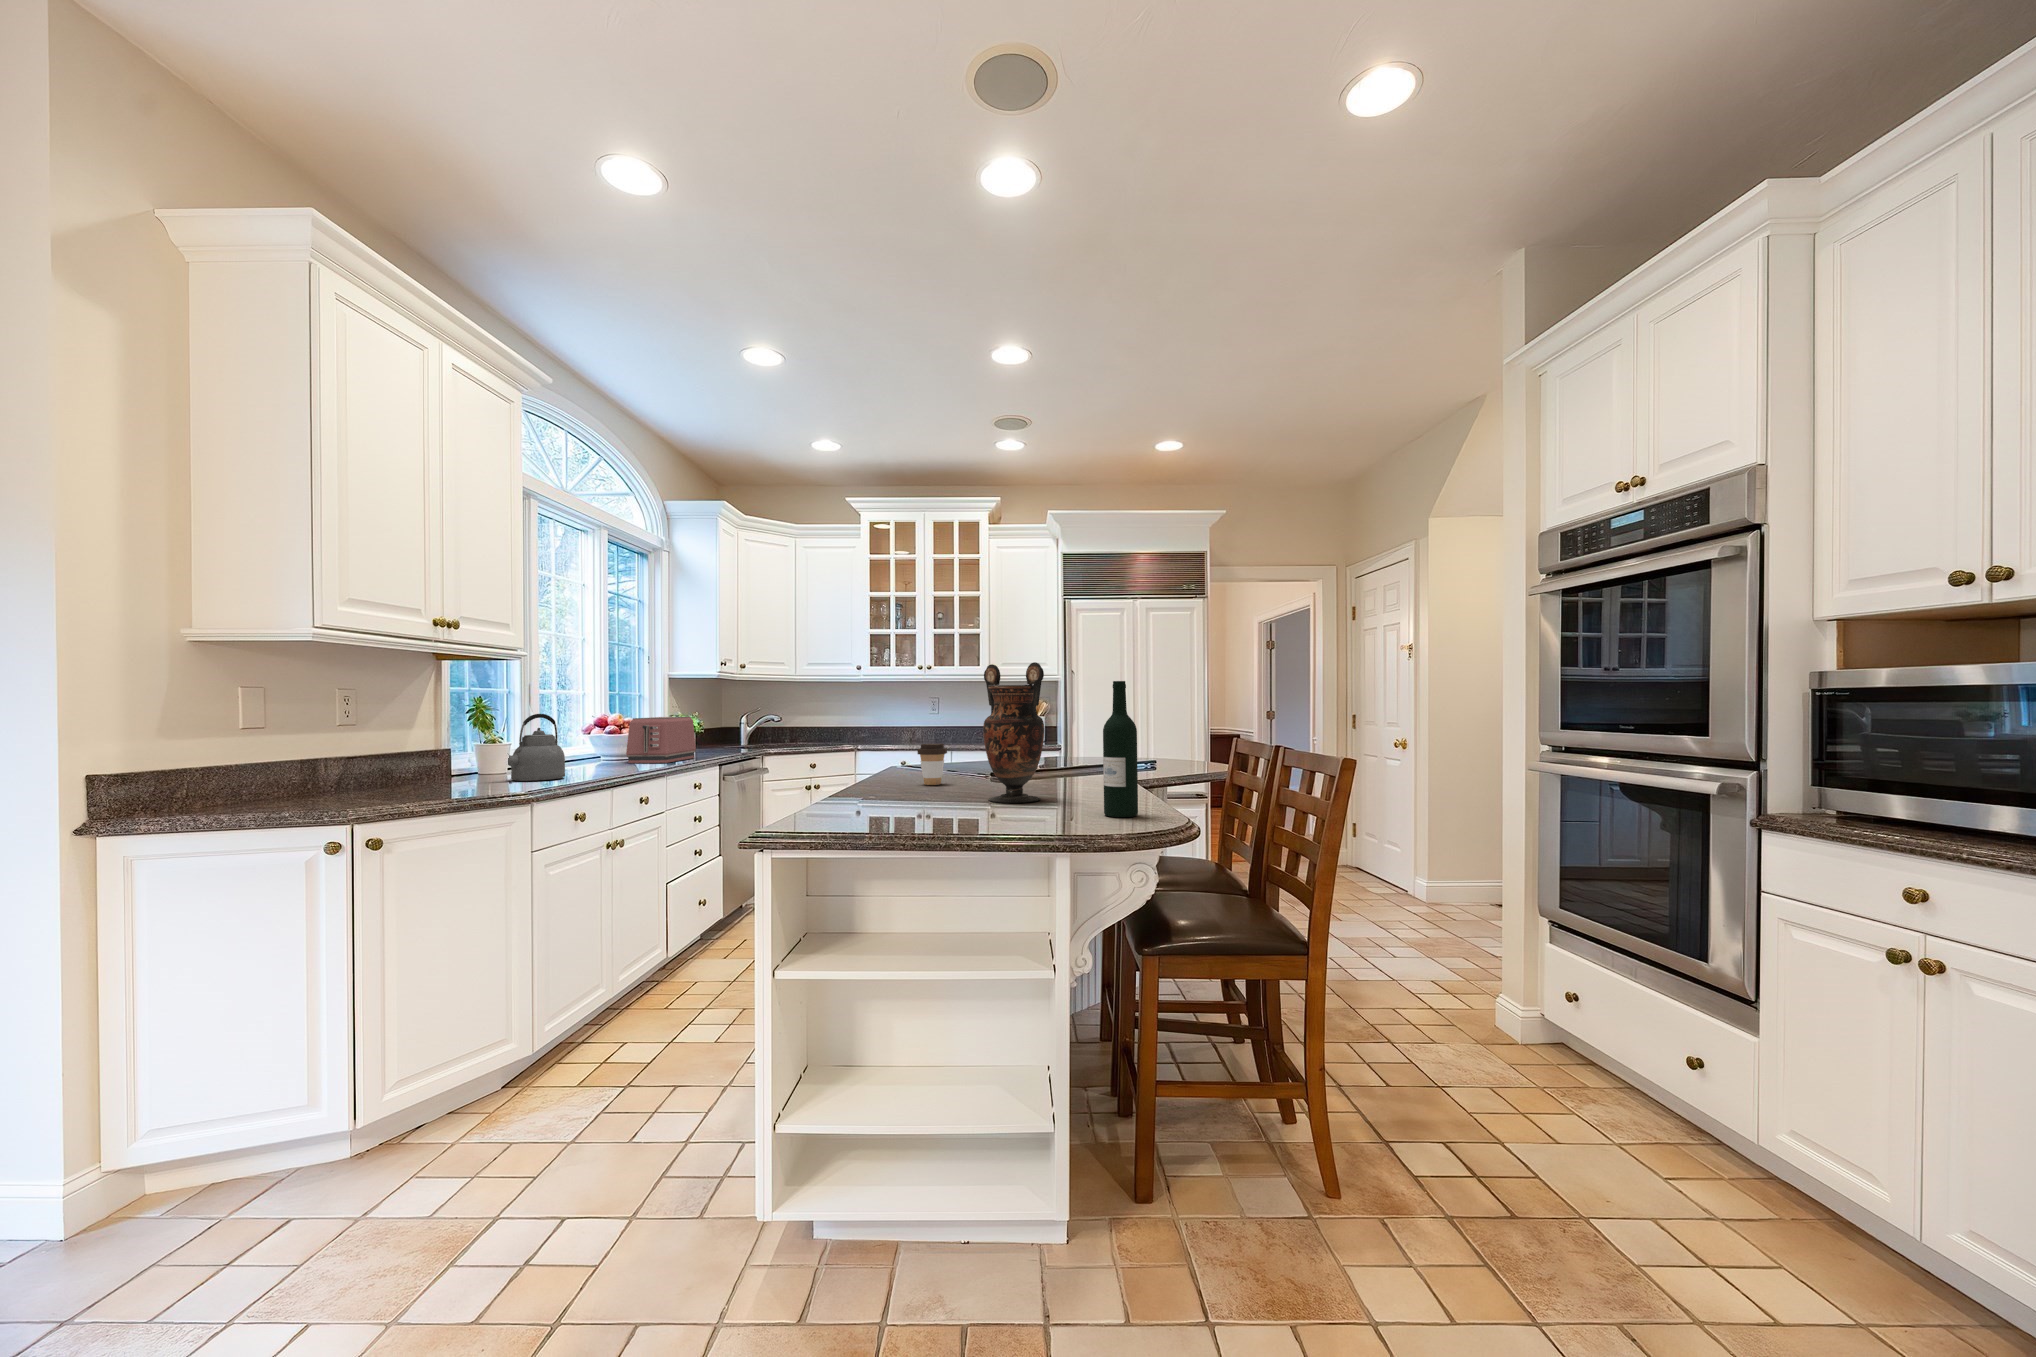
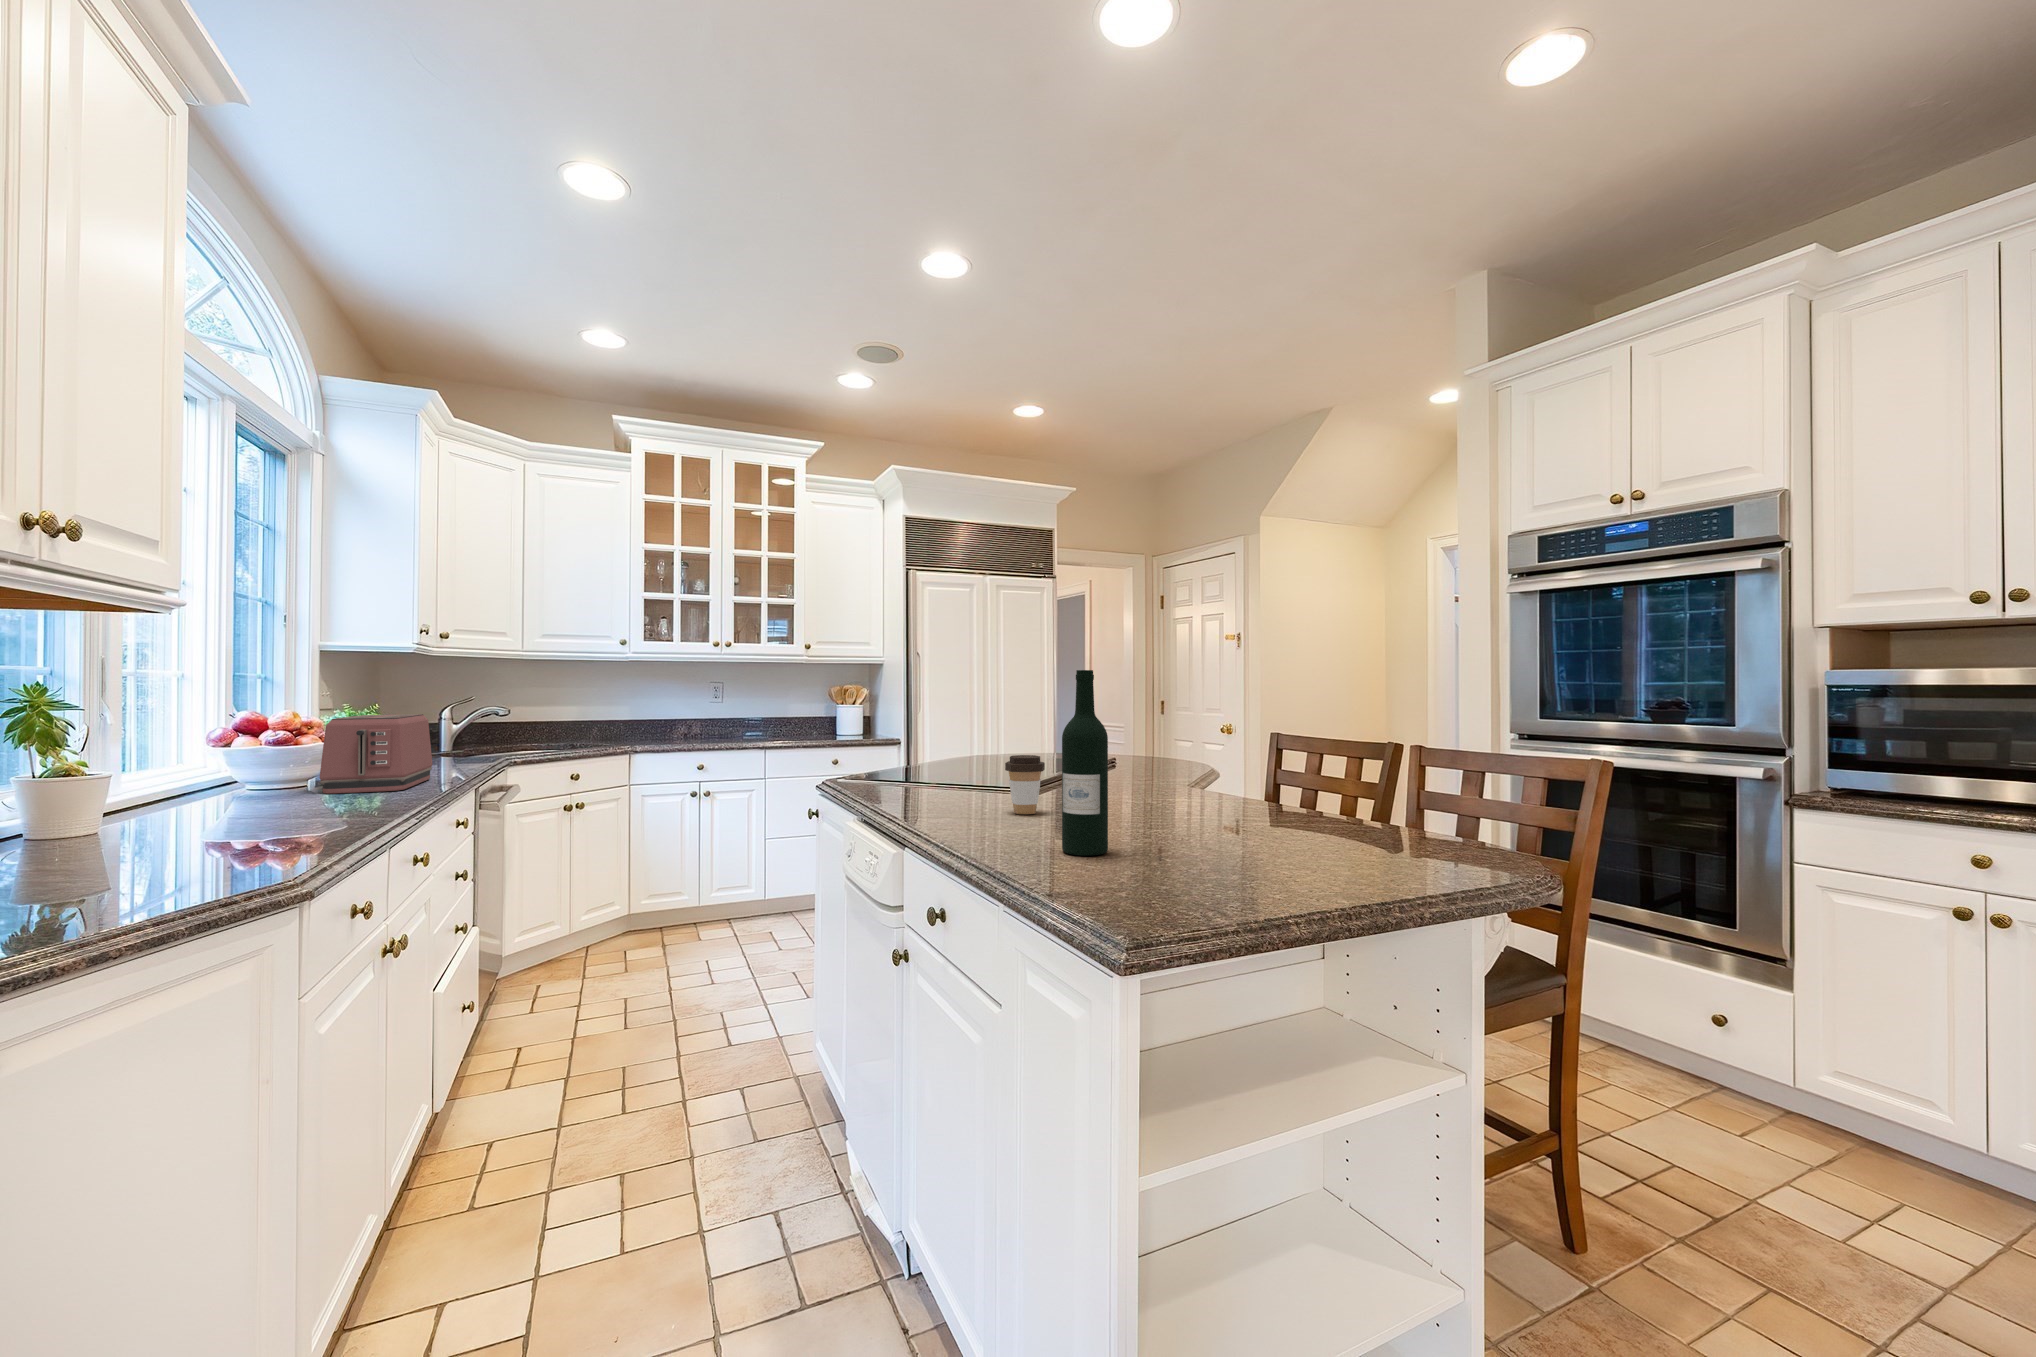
vase: present [983,662,1044,803] -> none [1171,647,1280,840]
wine bottle: present [1103,681,1138,817] -> present [1062,670,1108,856]
kettle: present [496,714,565,781] -> none [103,716,270,846]

